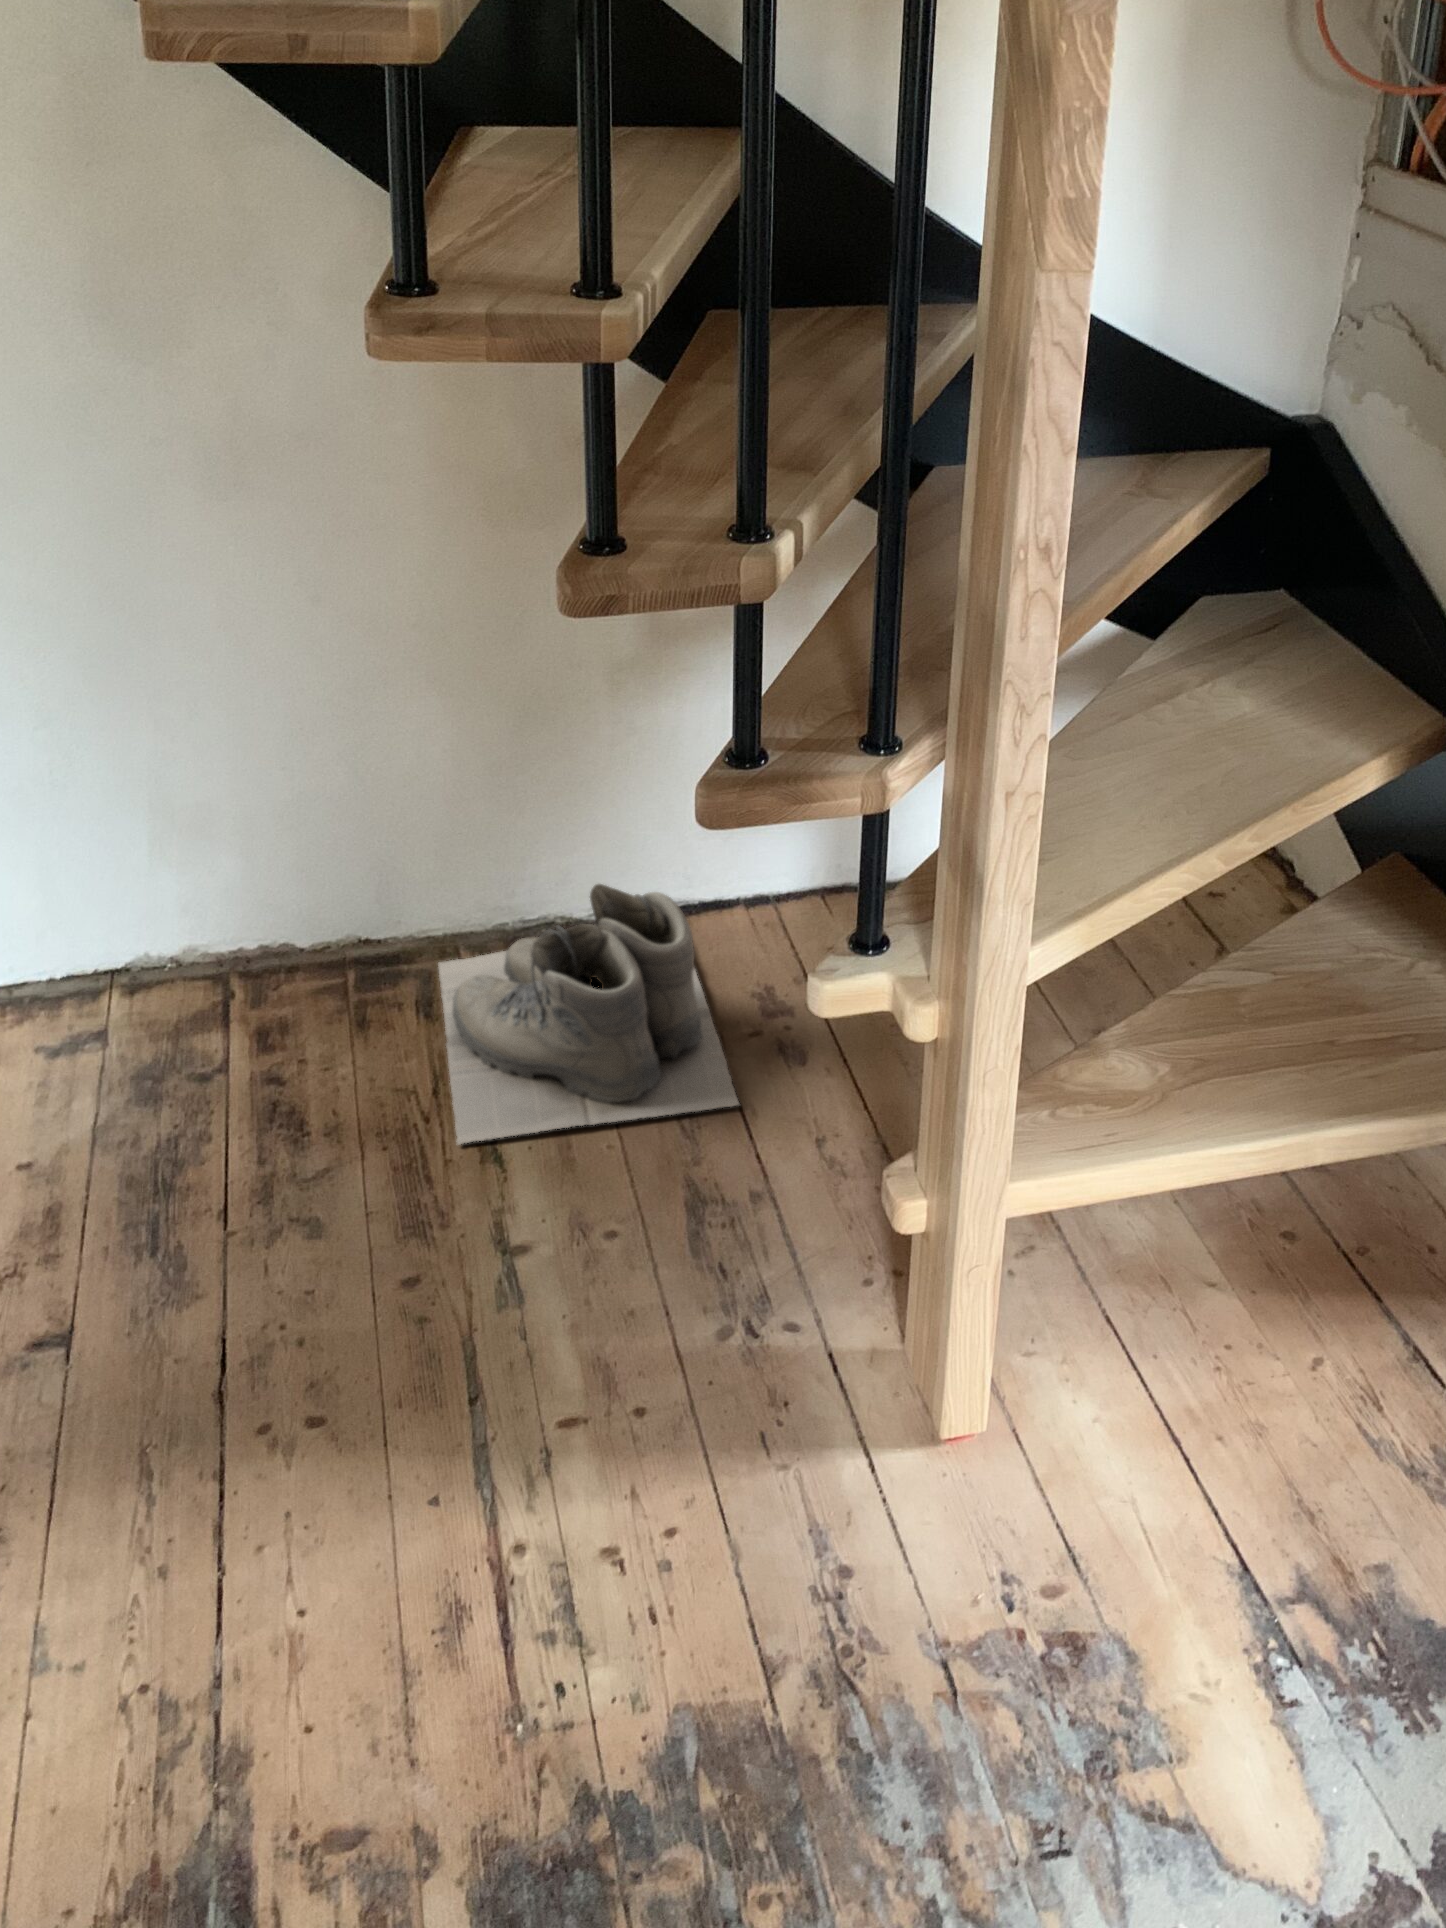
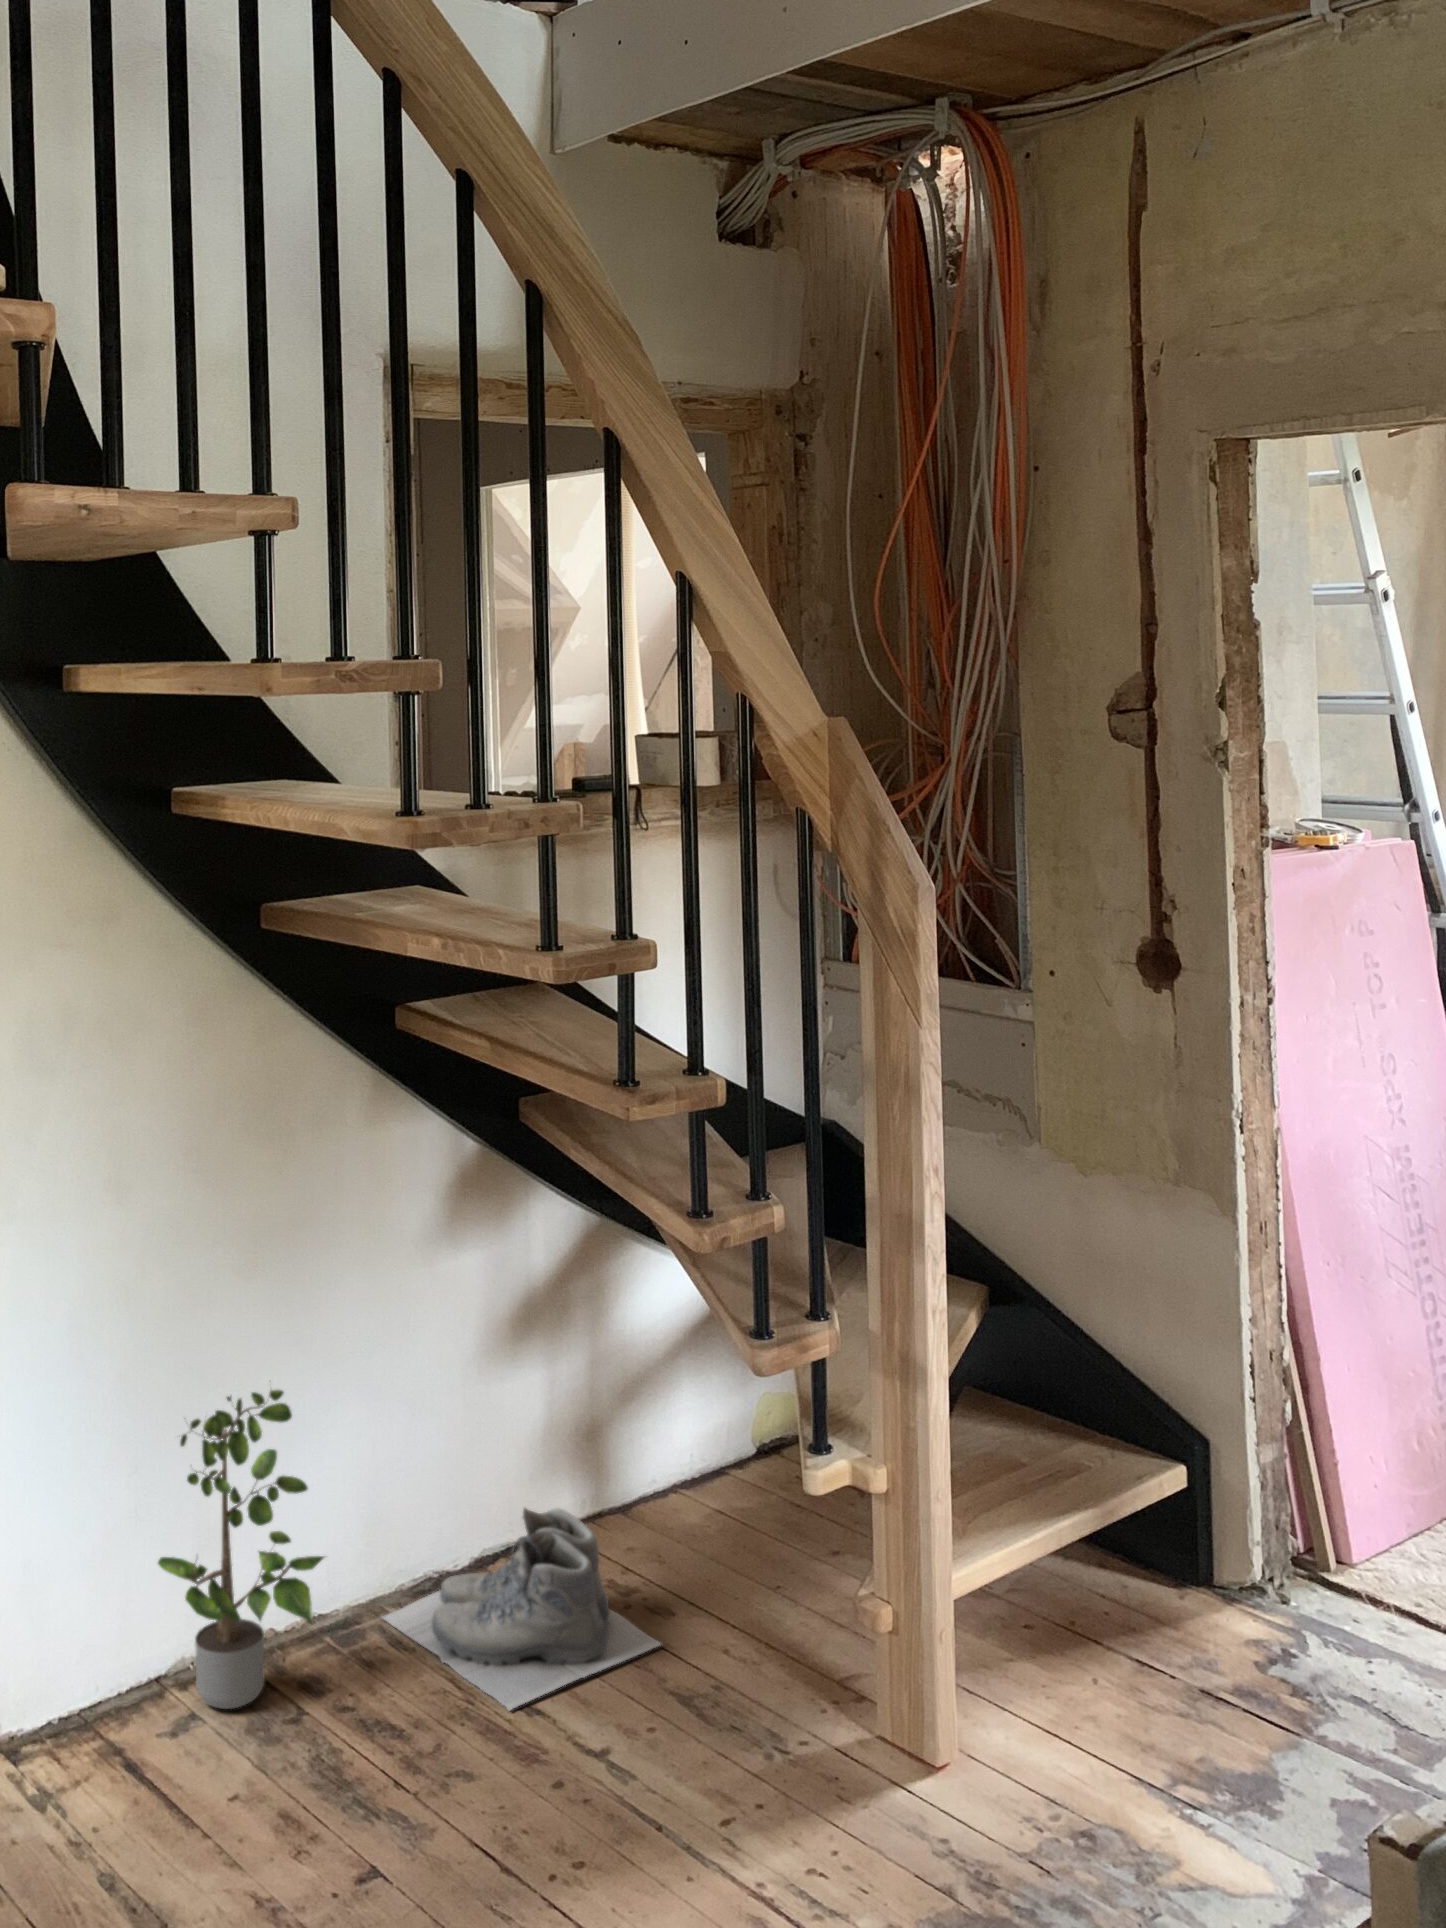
potted plant: none [32,654,314,1040] -> present [158,1389,324,1709]

